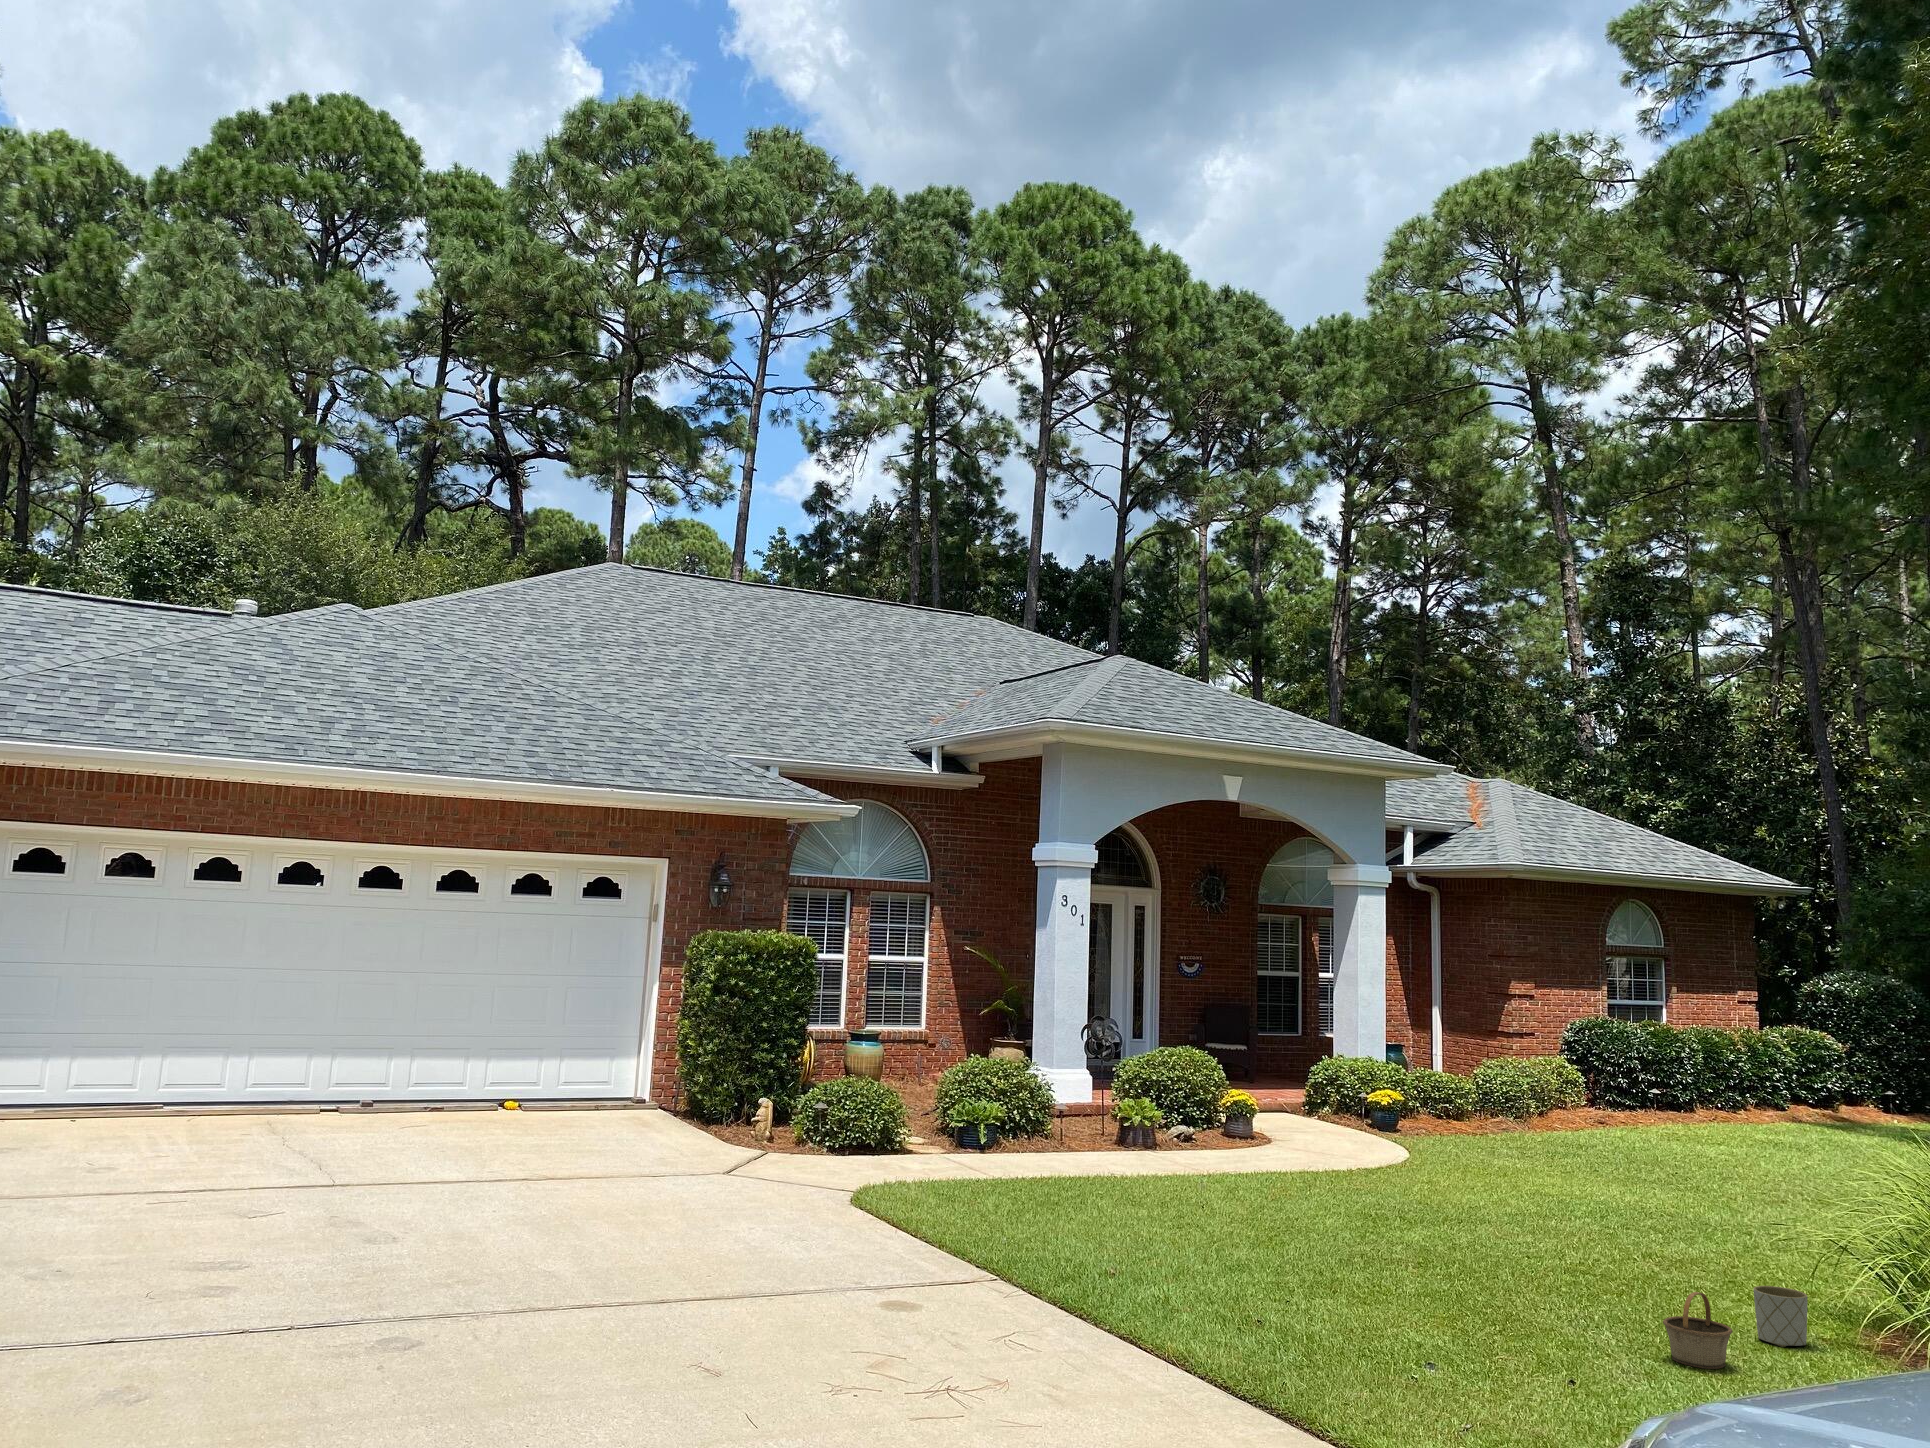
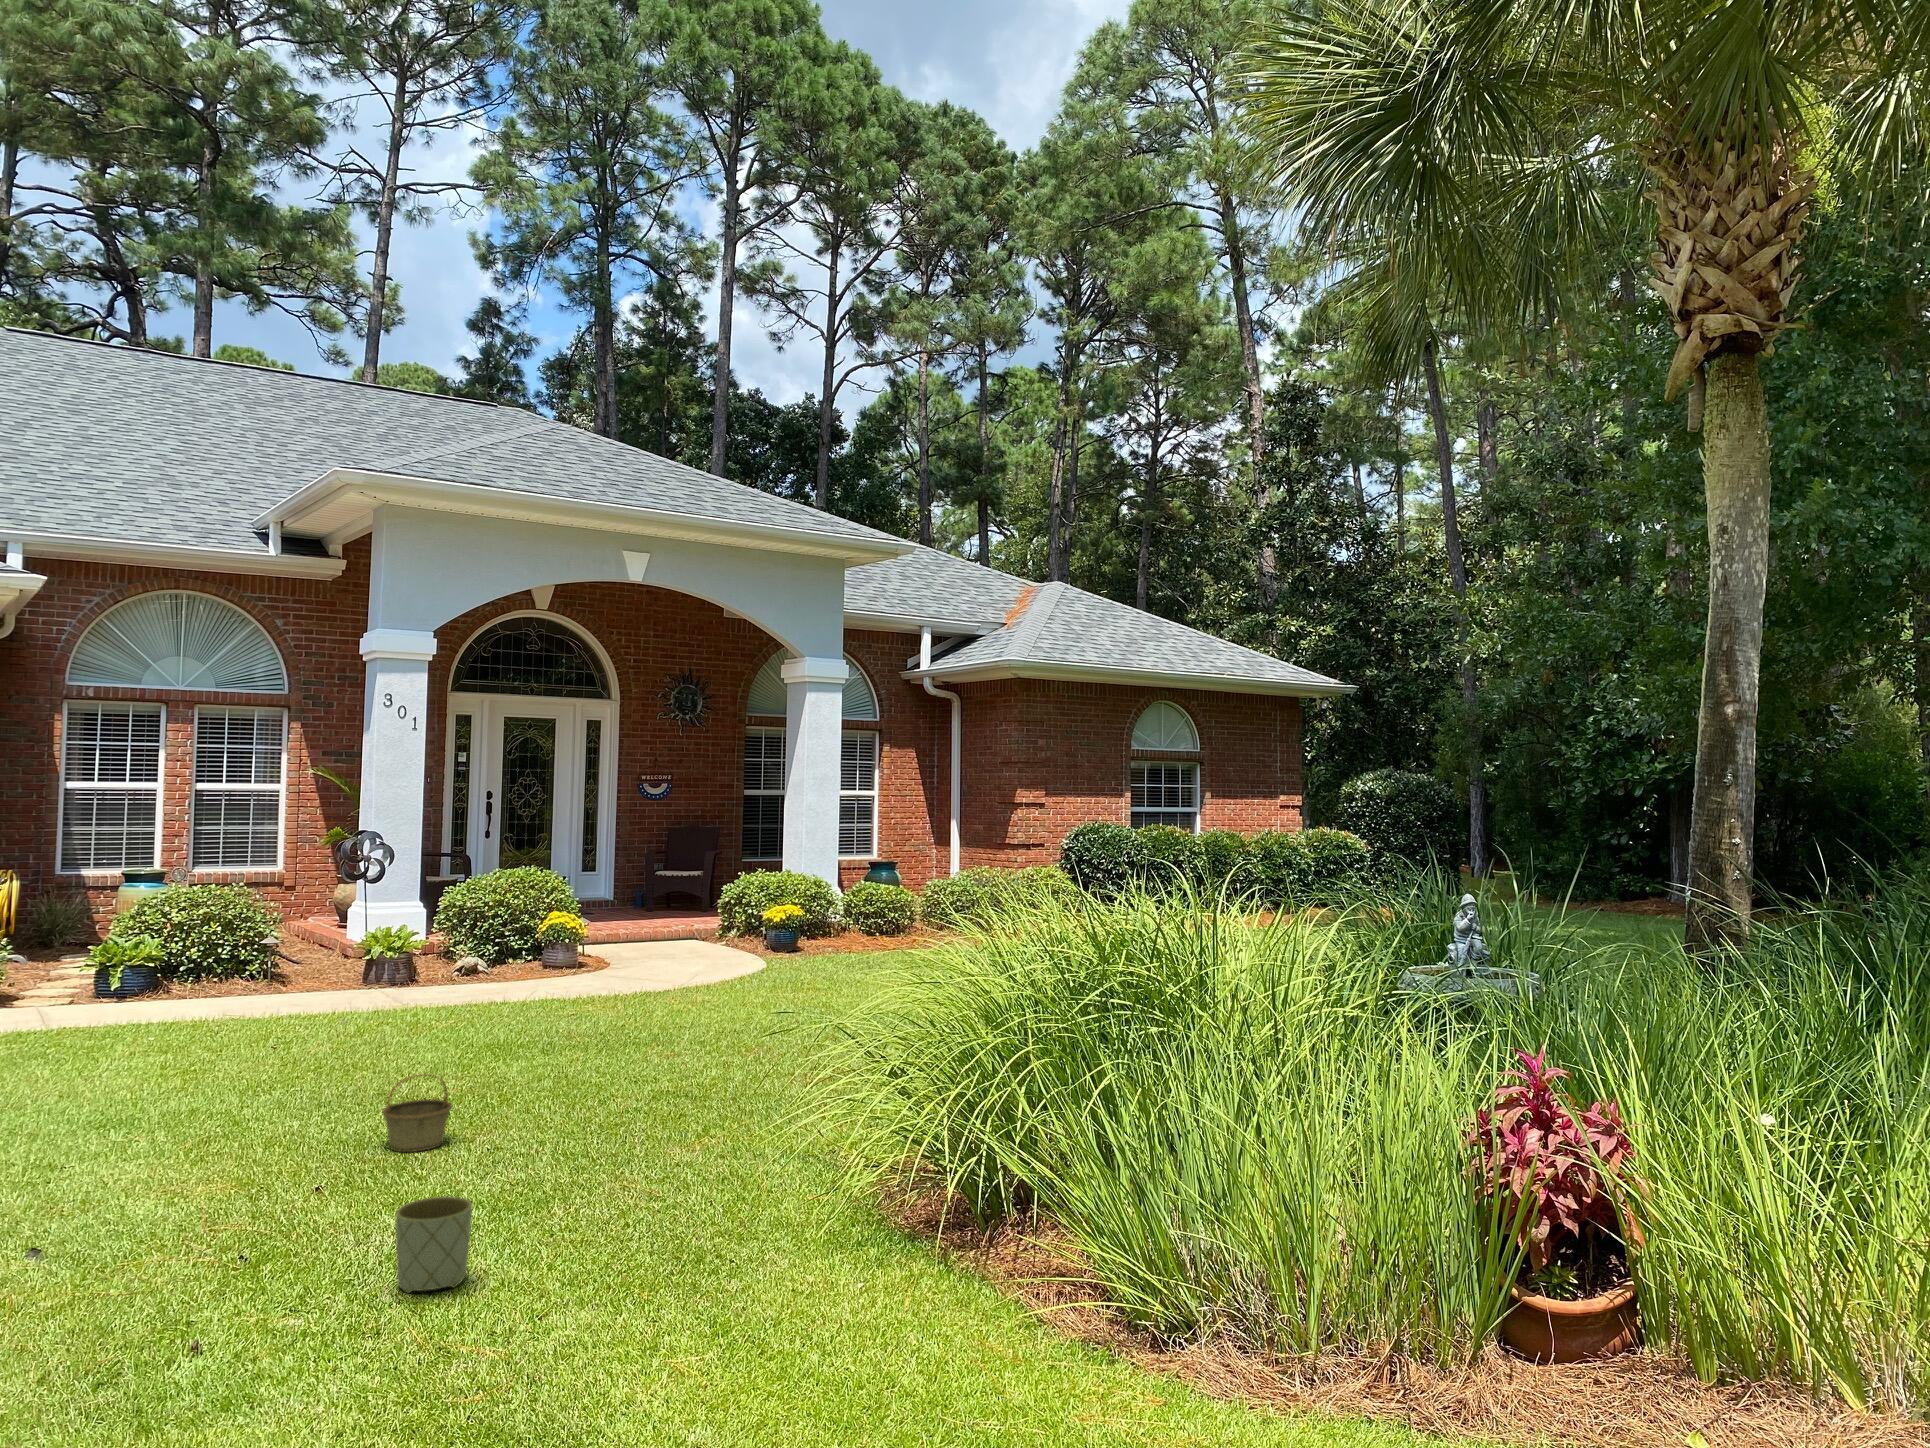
basket: present [1663,1292,1732,1369] -> present [382,1074,452,1152]

